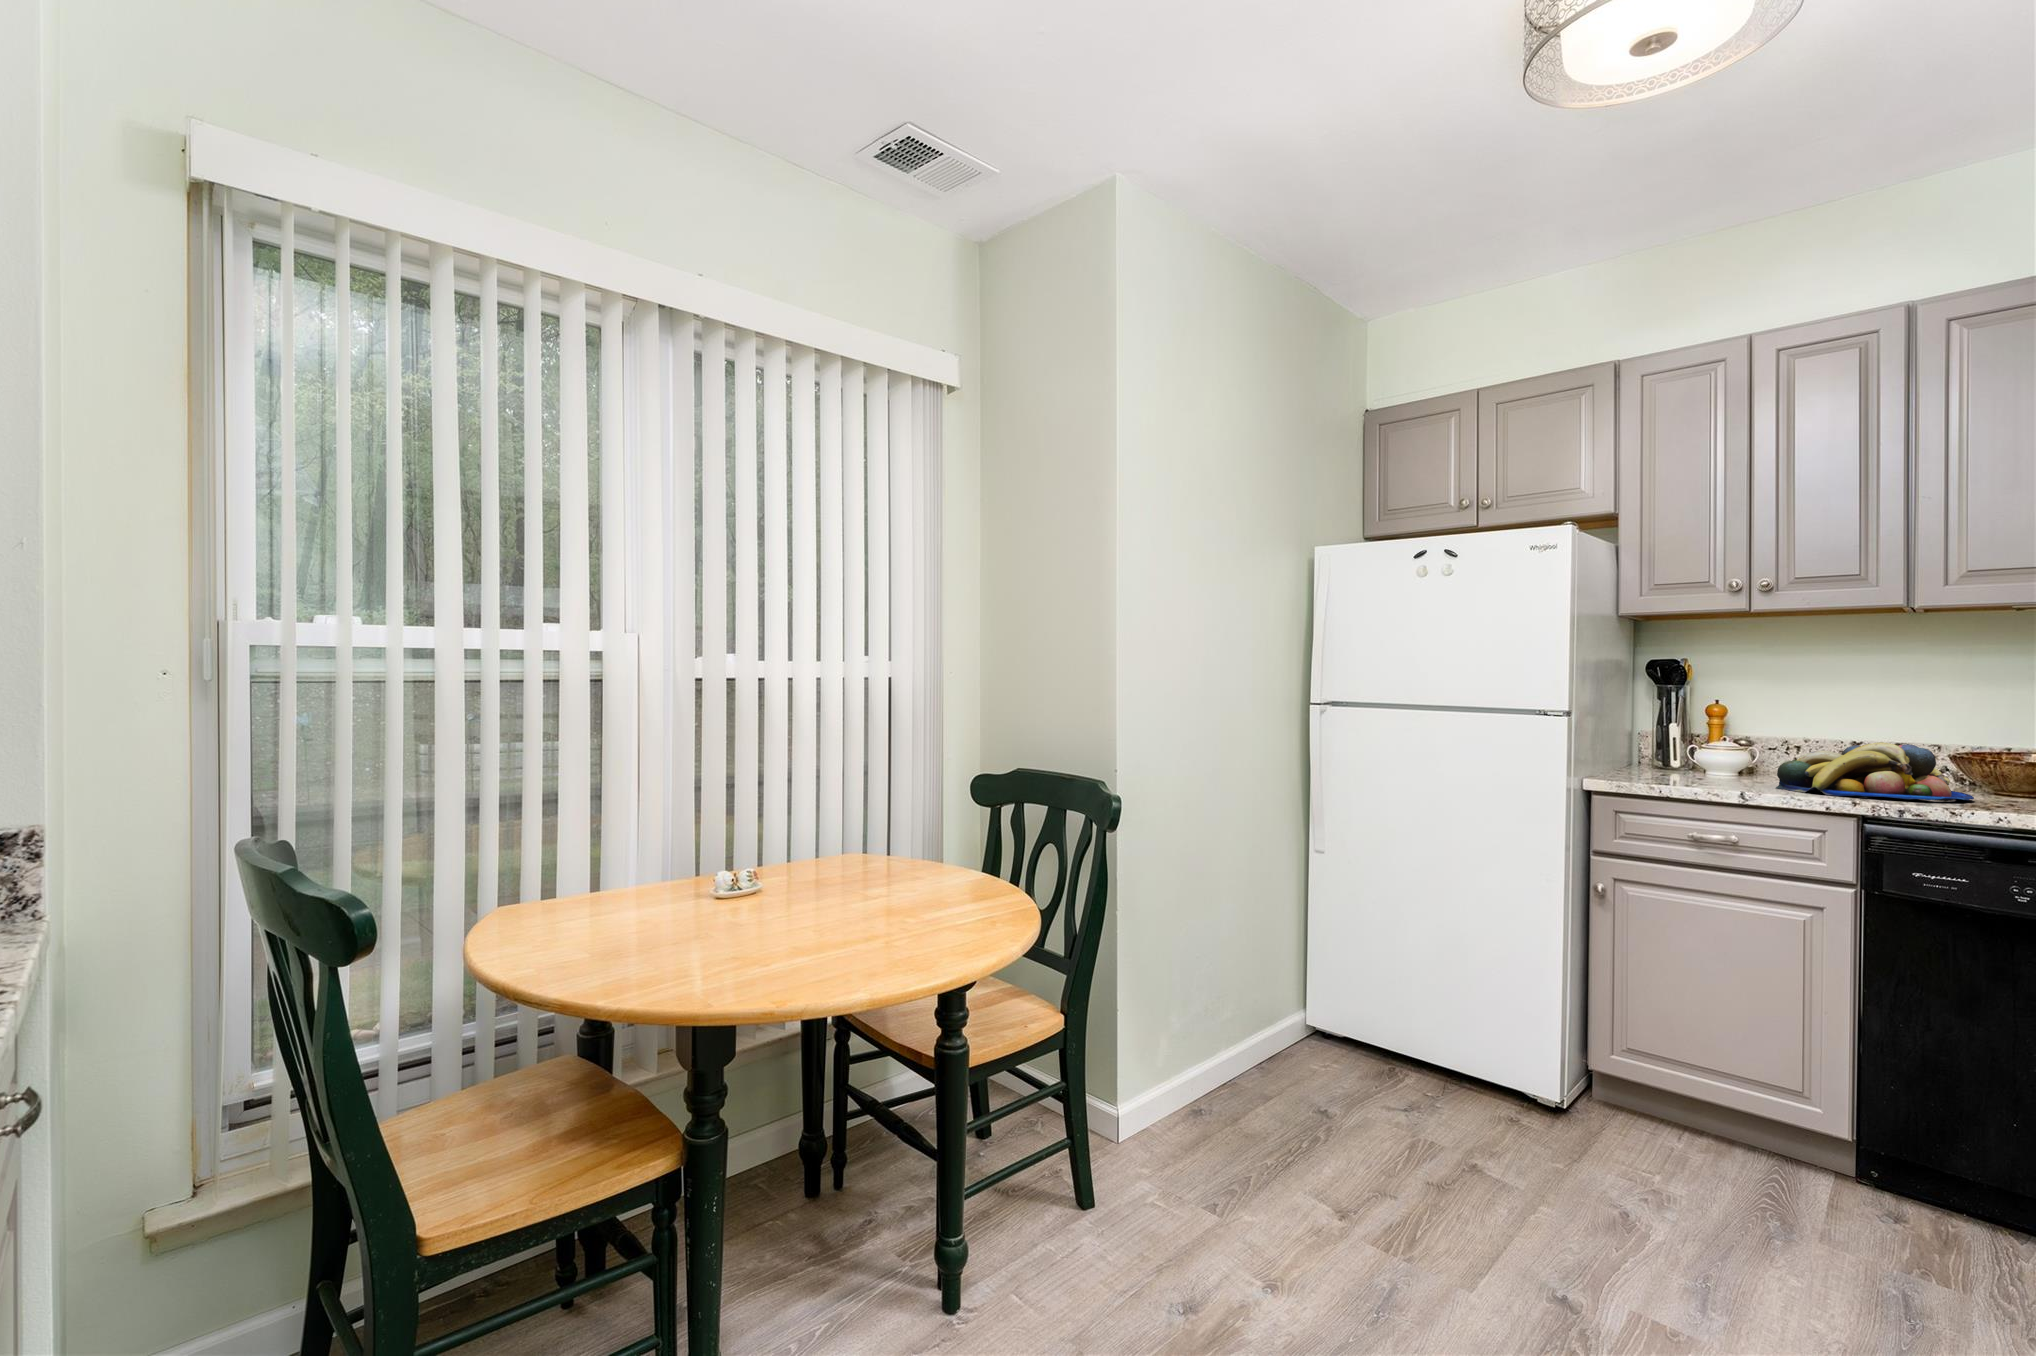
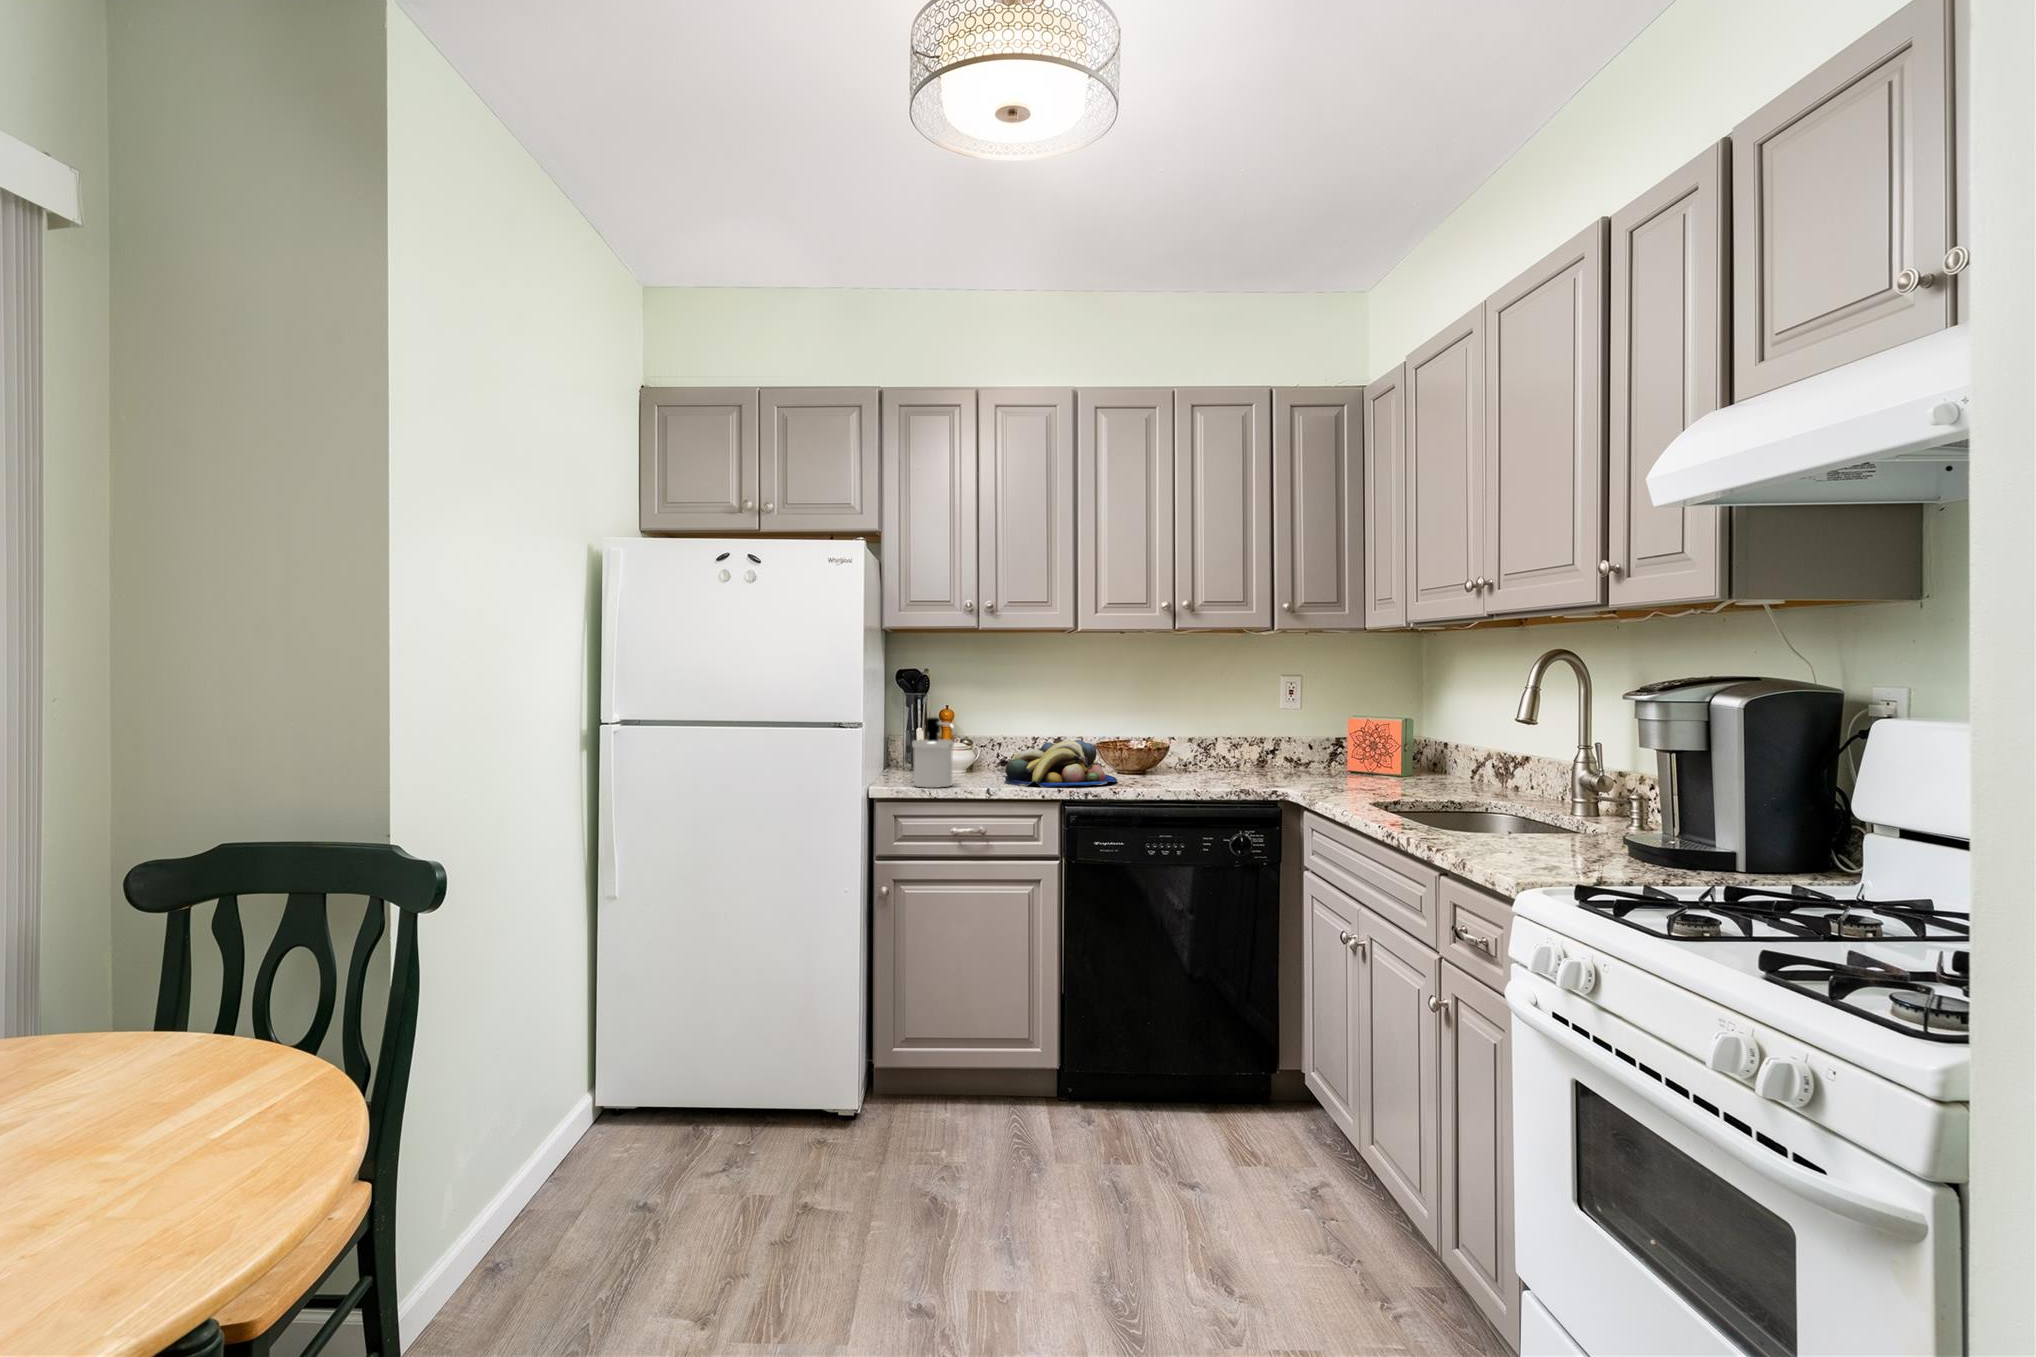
soap dispenser: none [1639,707,1695,783] -> present [912,717,956,788]

